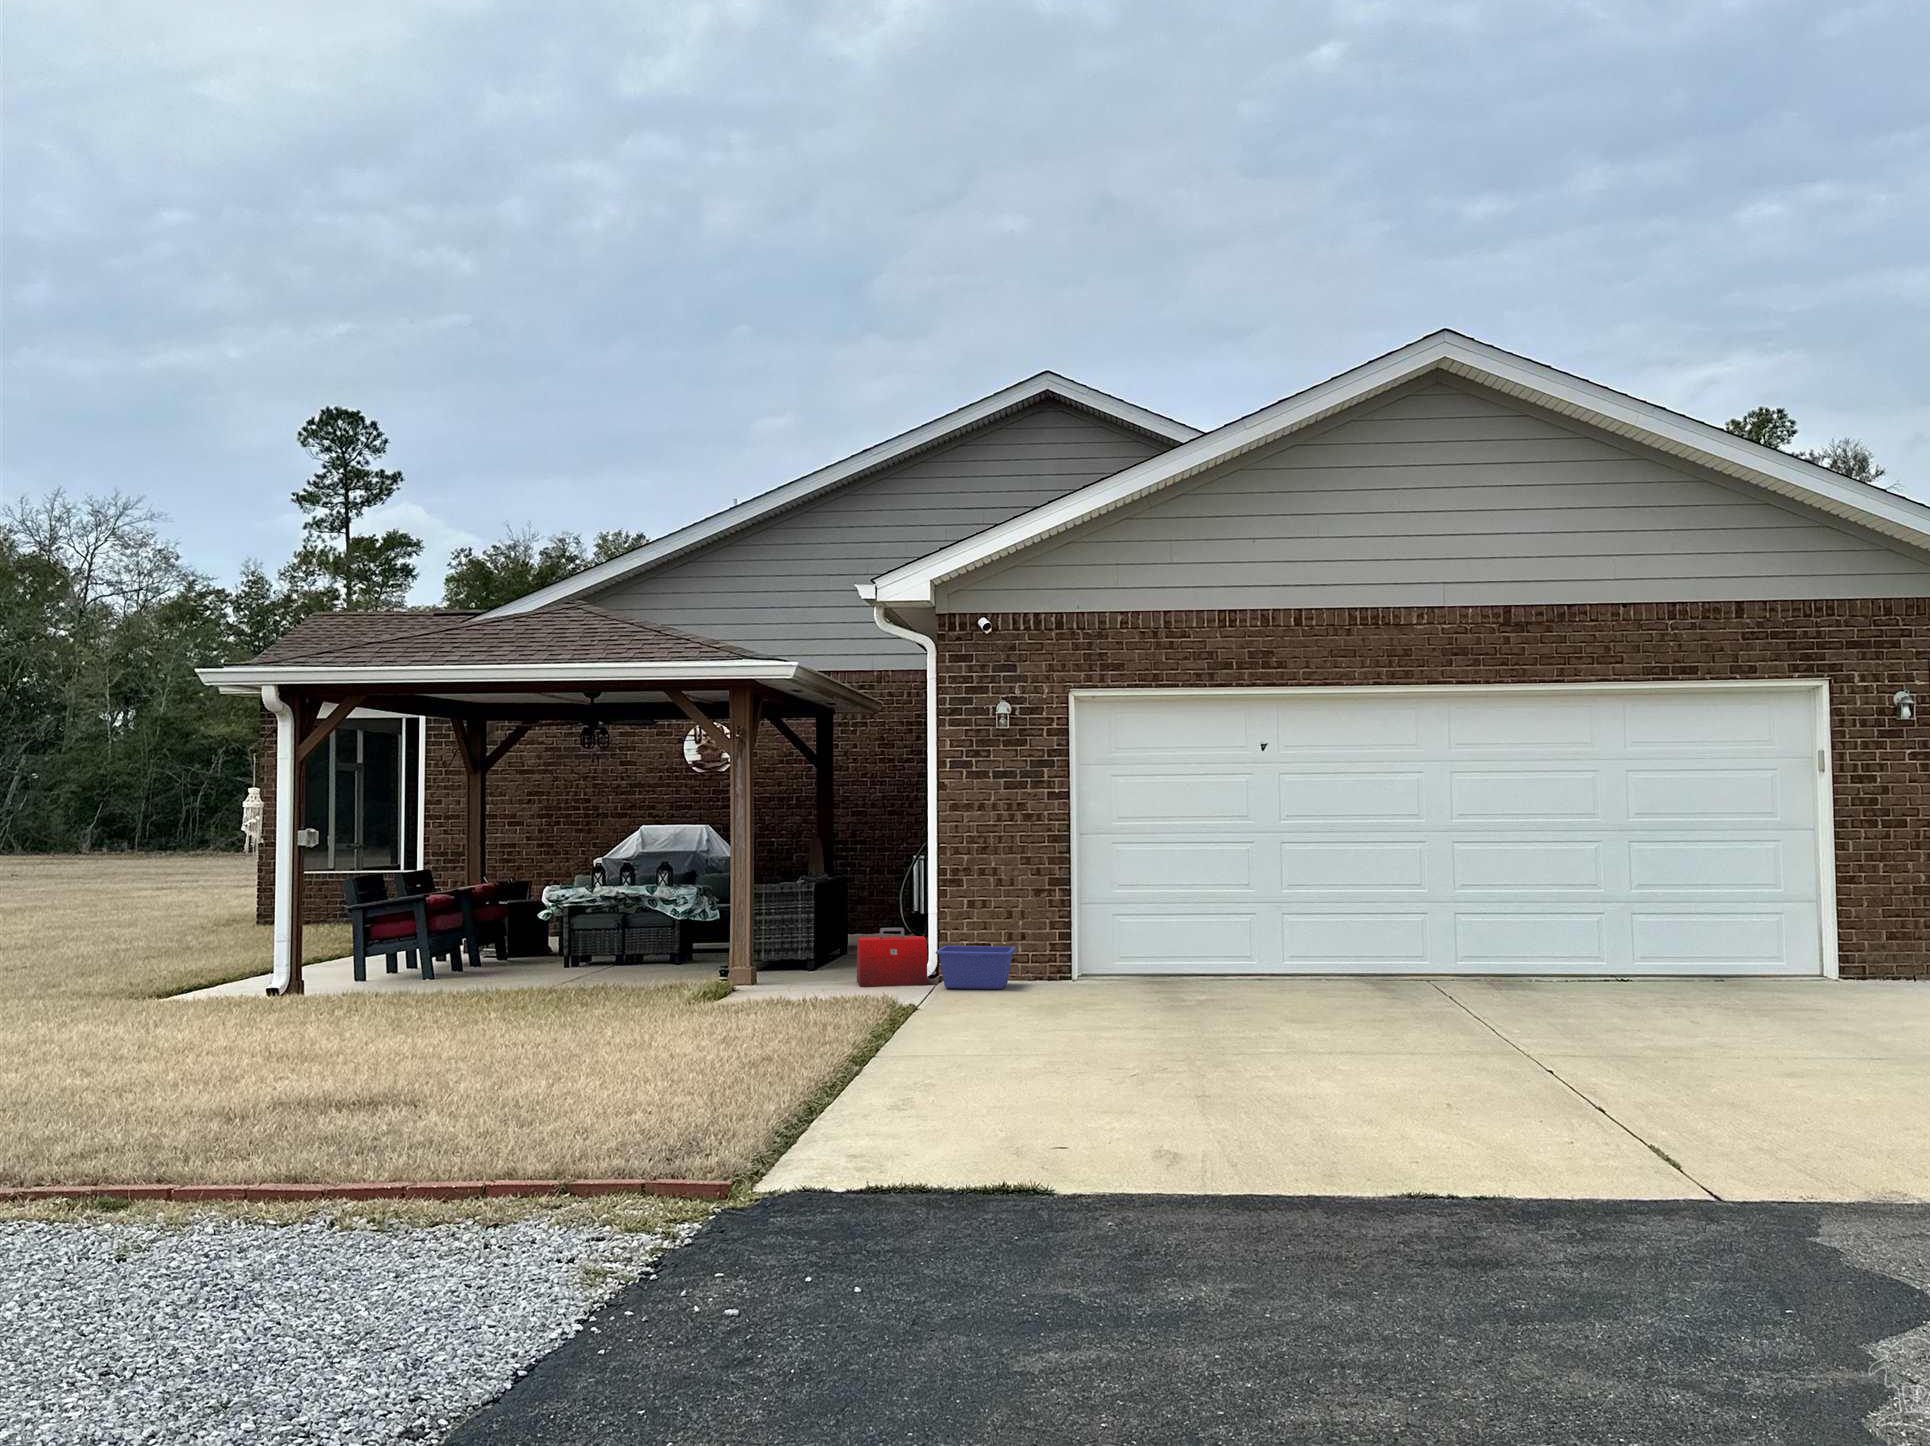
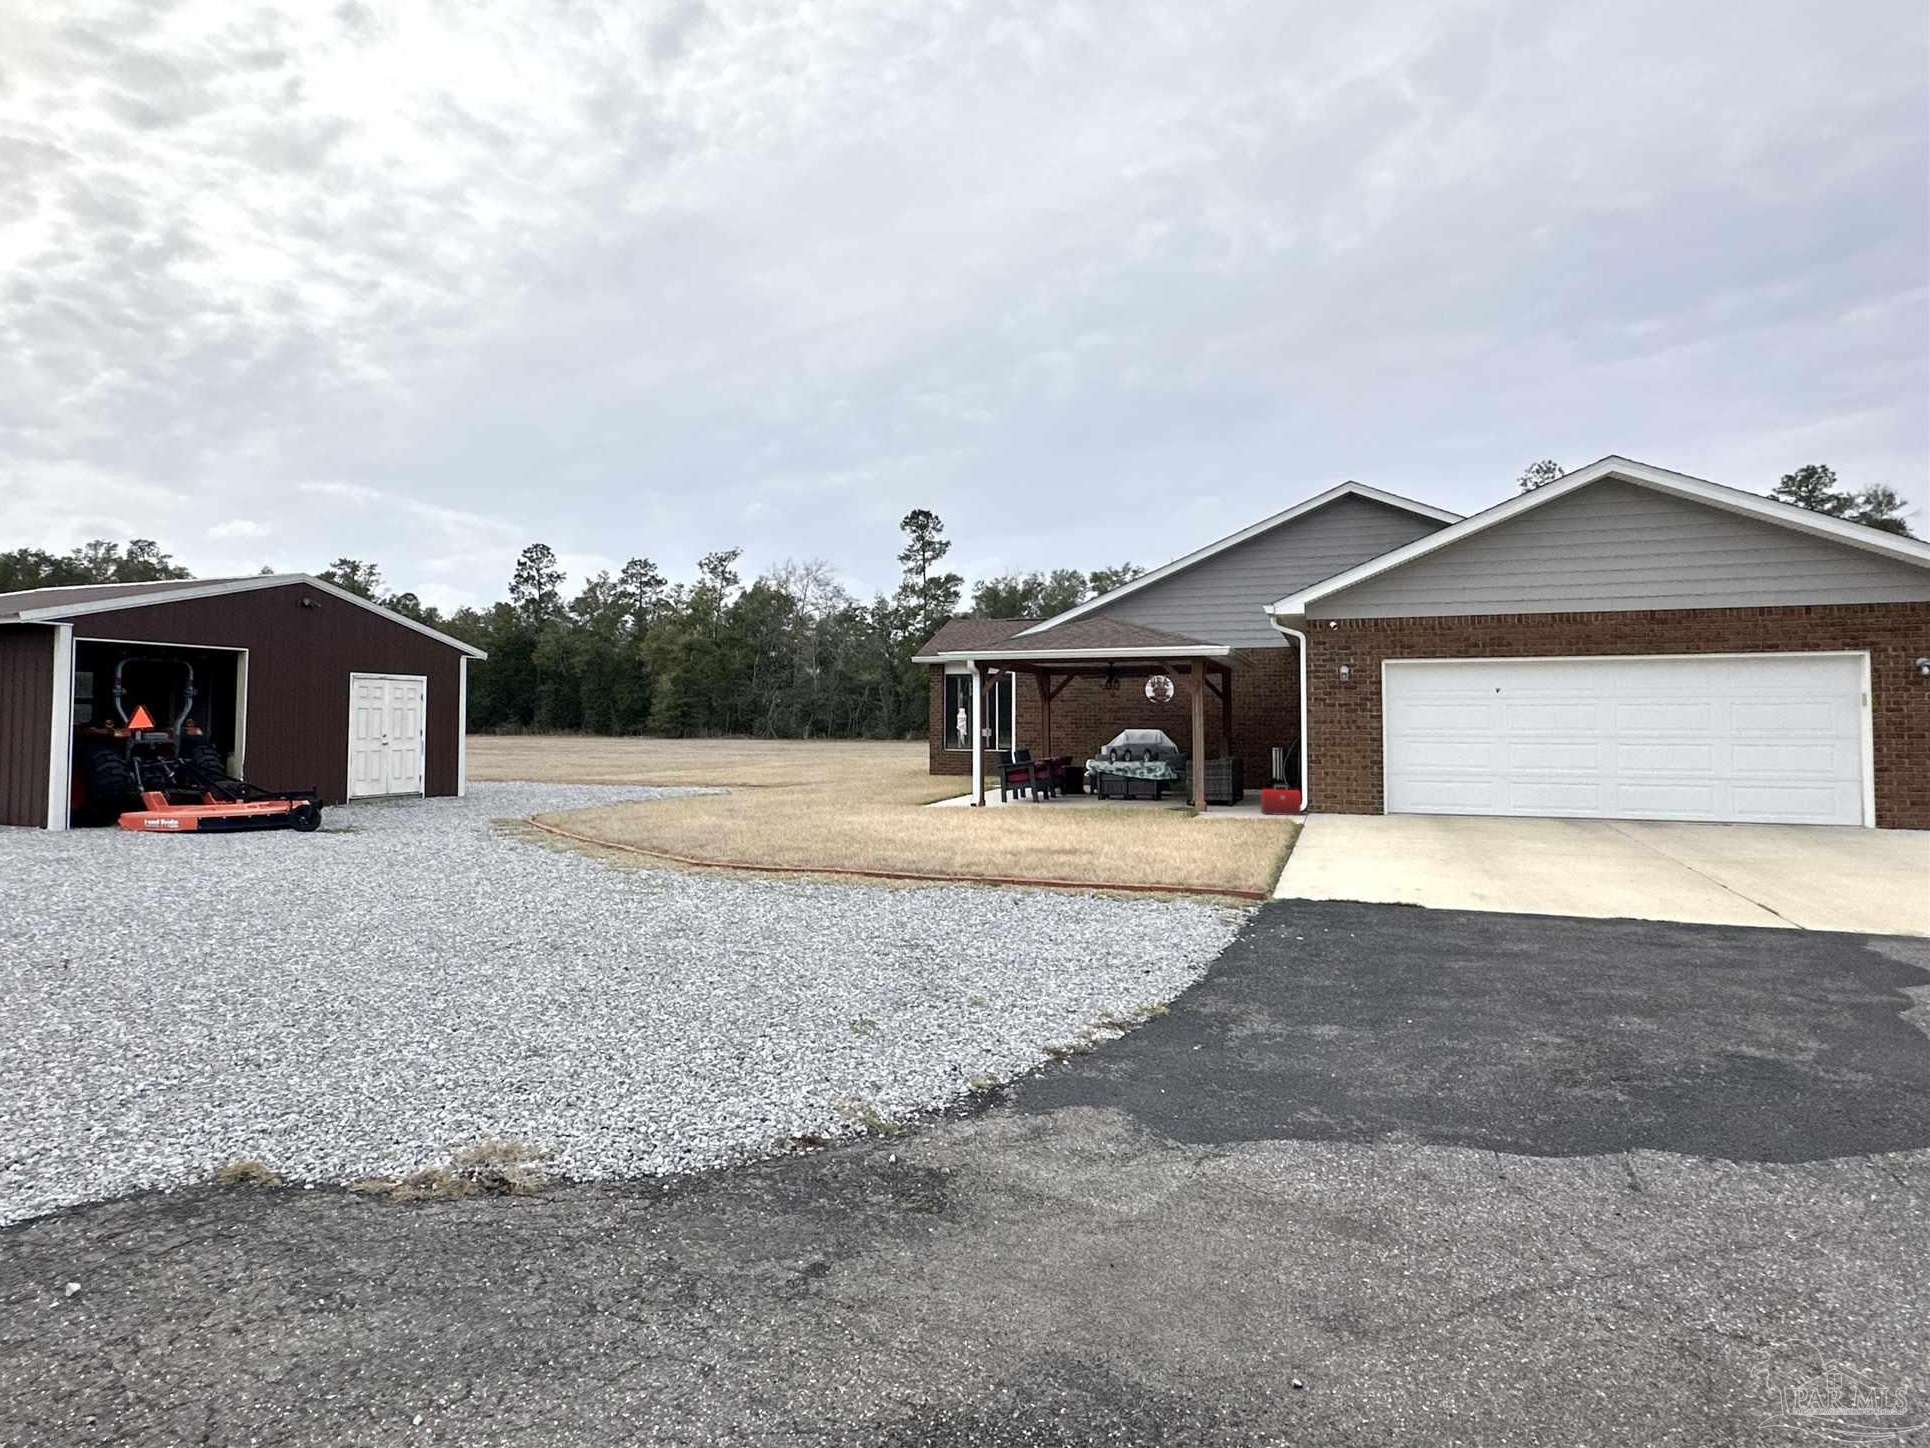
potted tree: none [681,904,736,988] -> present [1170,773,1194,811]
storage bin: present [936,946,1016,989] -> none [1307,795,1353,819]

